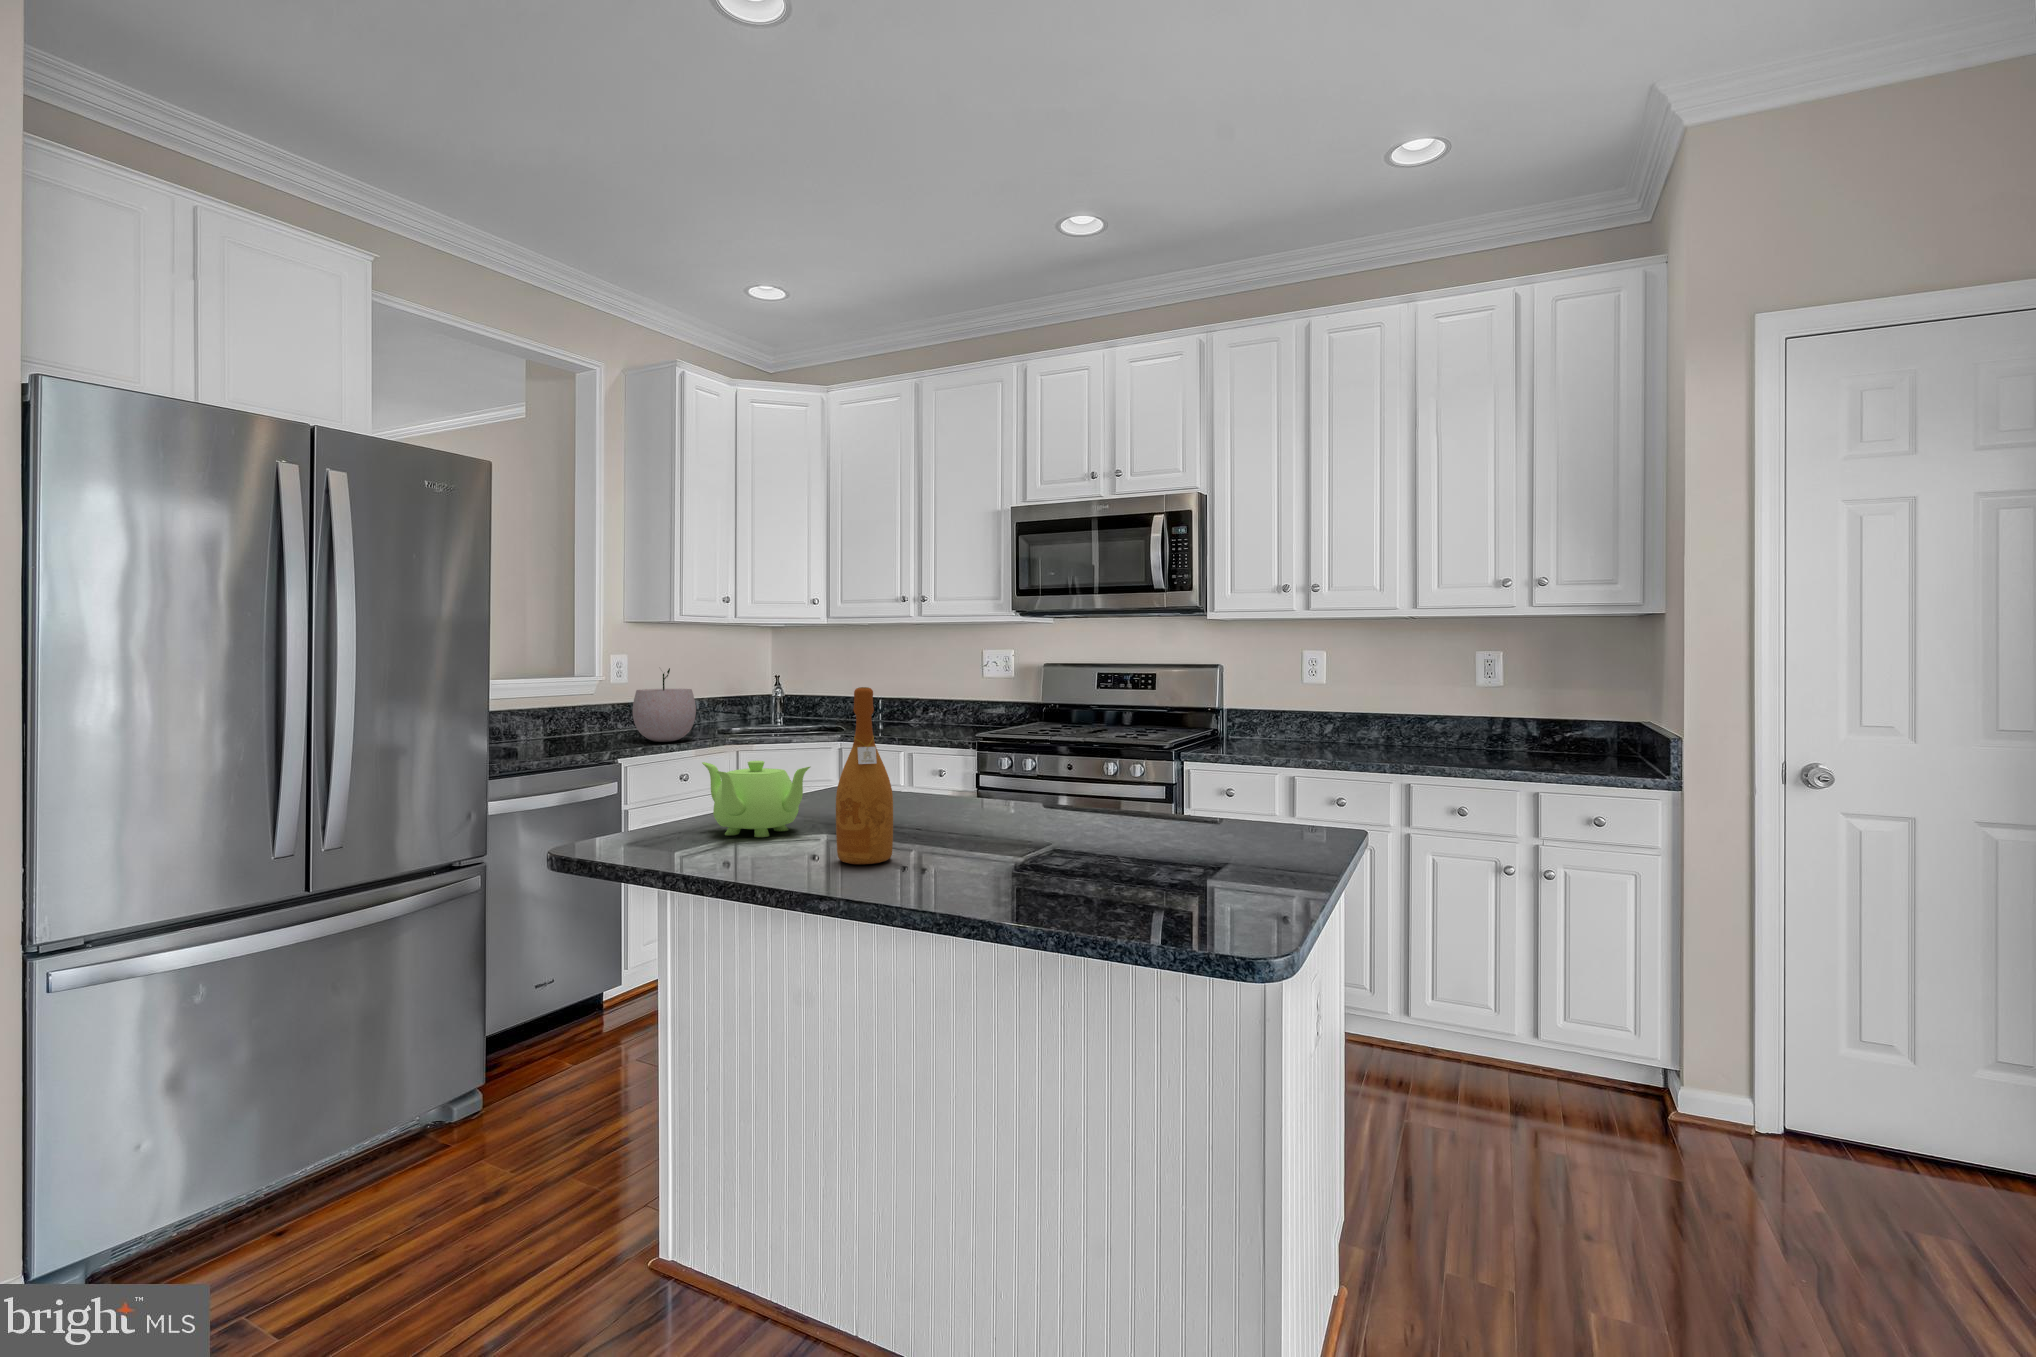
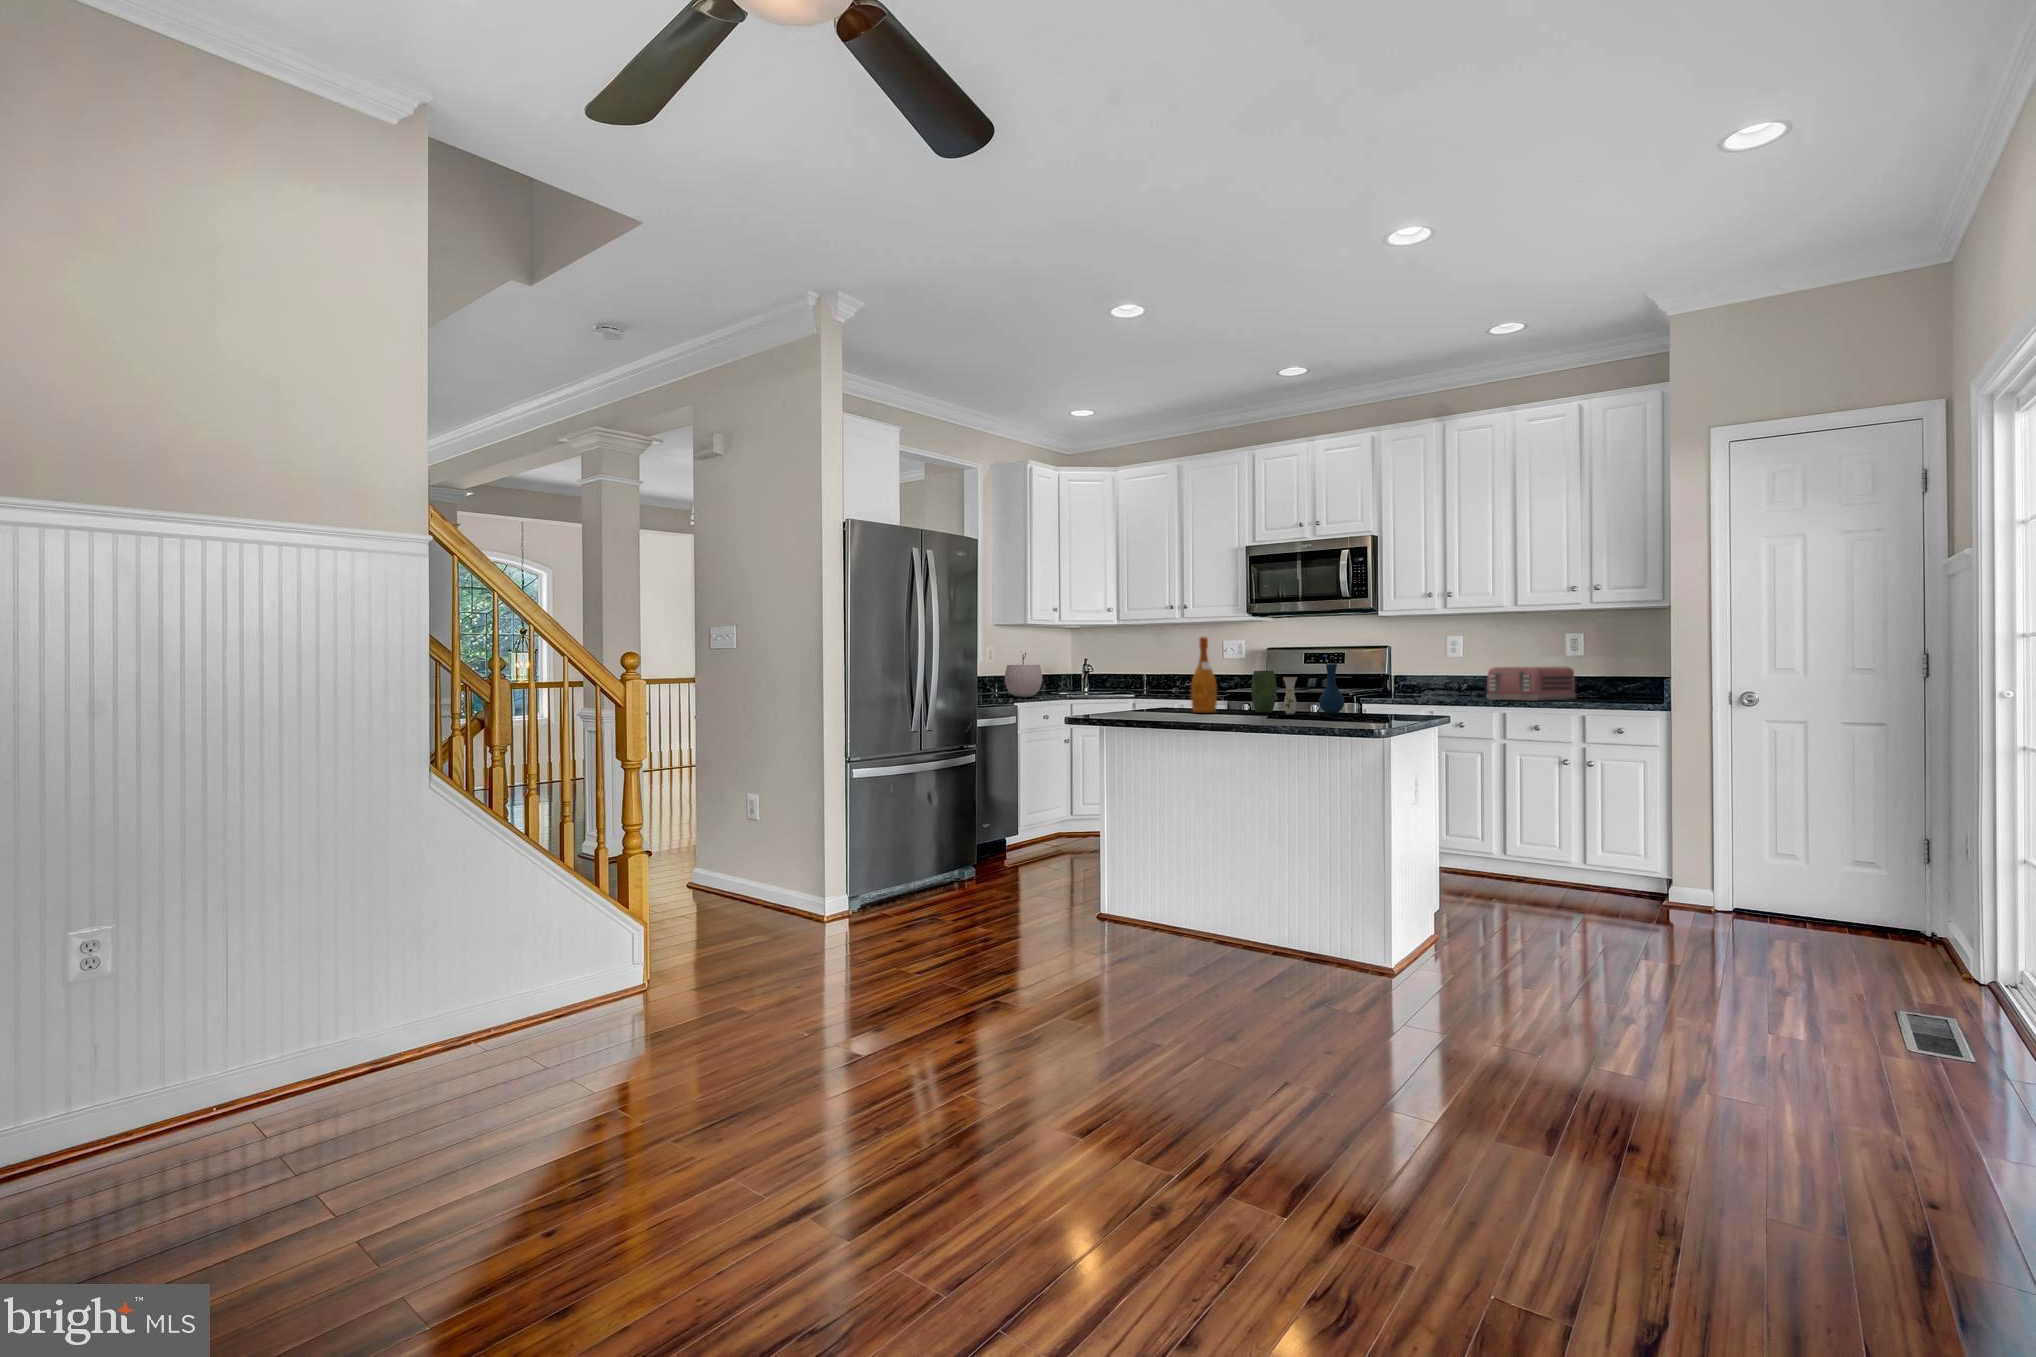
toaster: none [1369,701,1500,760] -> present [1486,667,1576,701]
vase: none [970,755,1173,882] -> present [1251,664,1344,714]
teapot: present [702,761,810,837] -> none [1116,676,1171,710]

